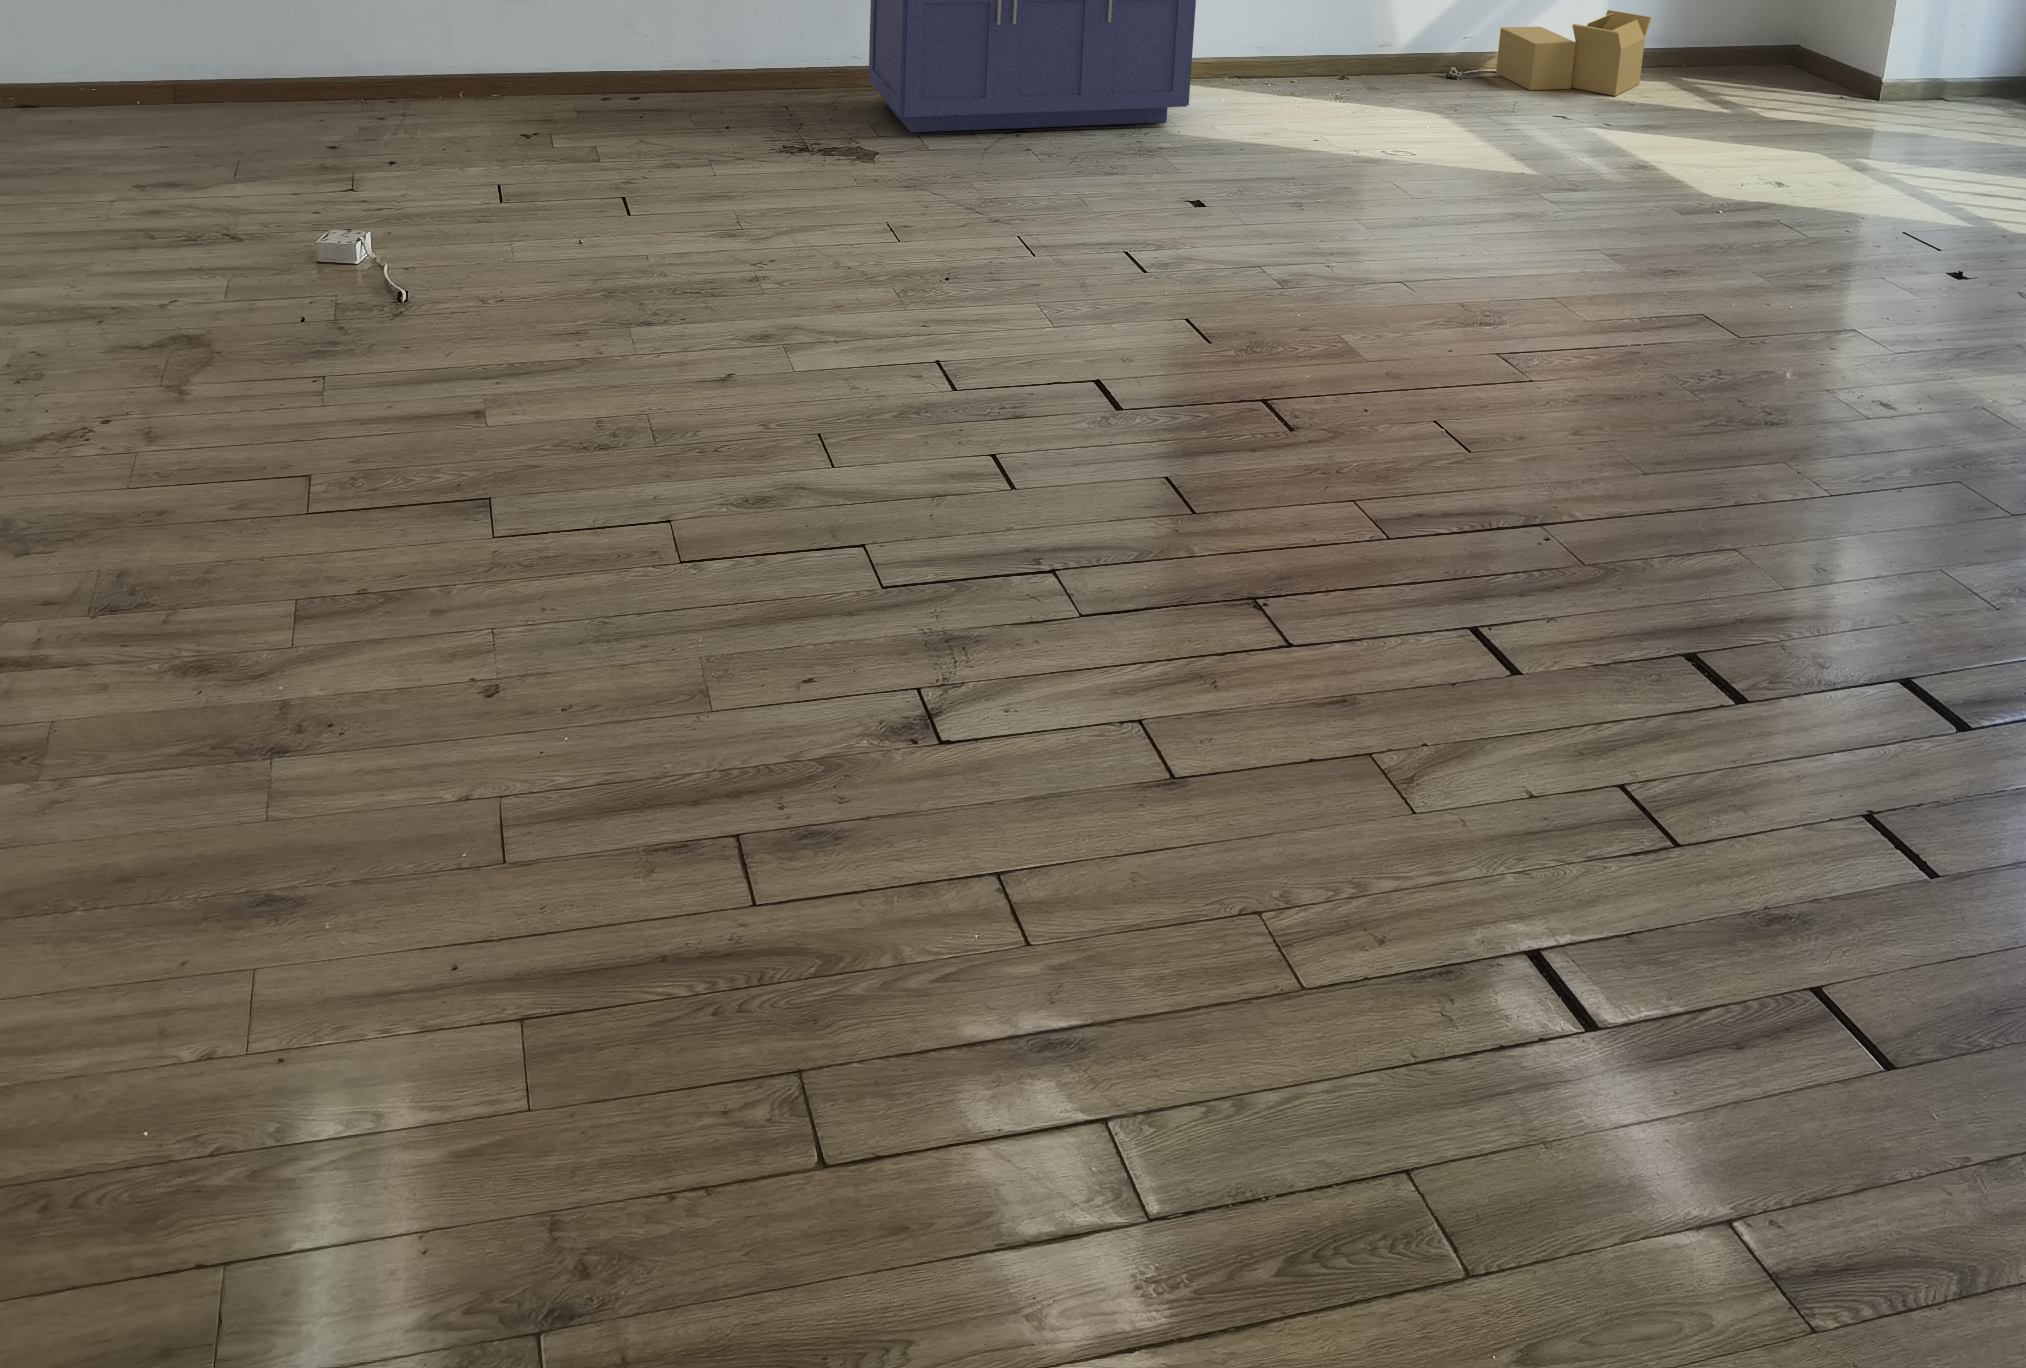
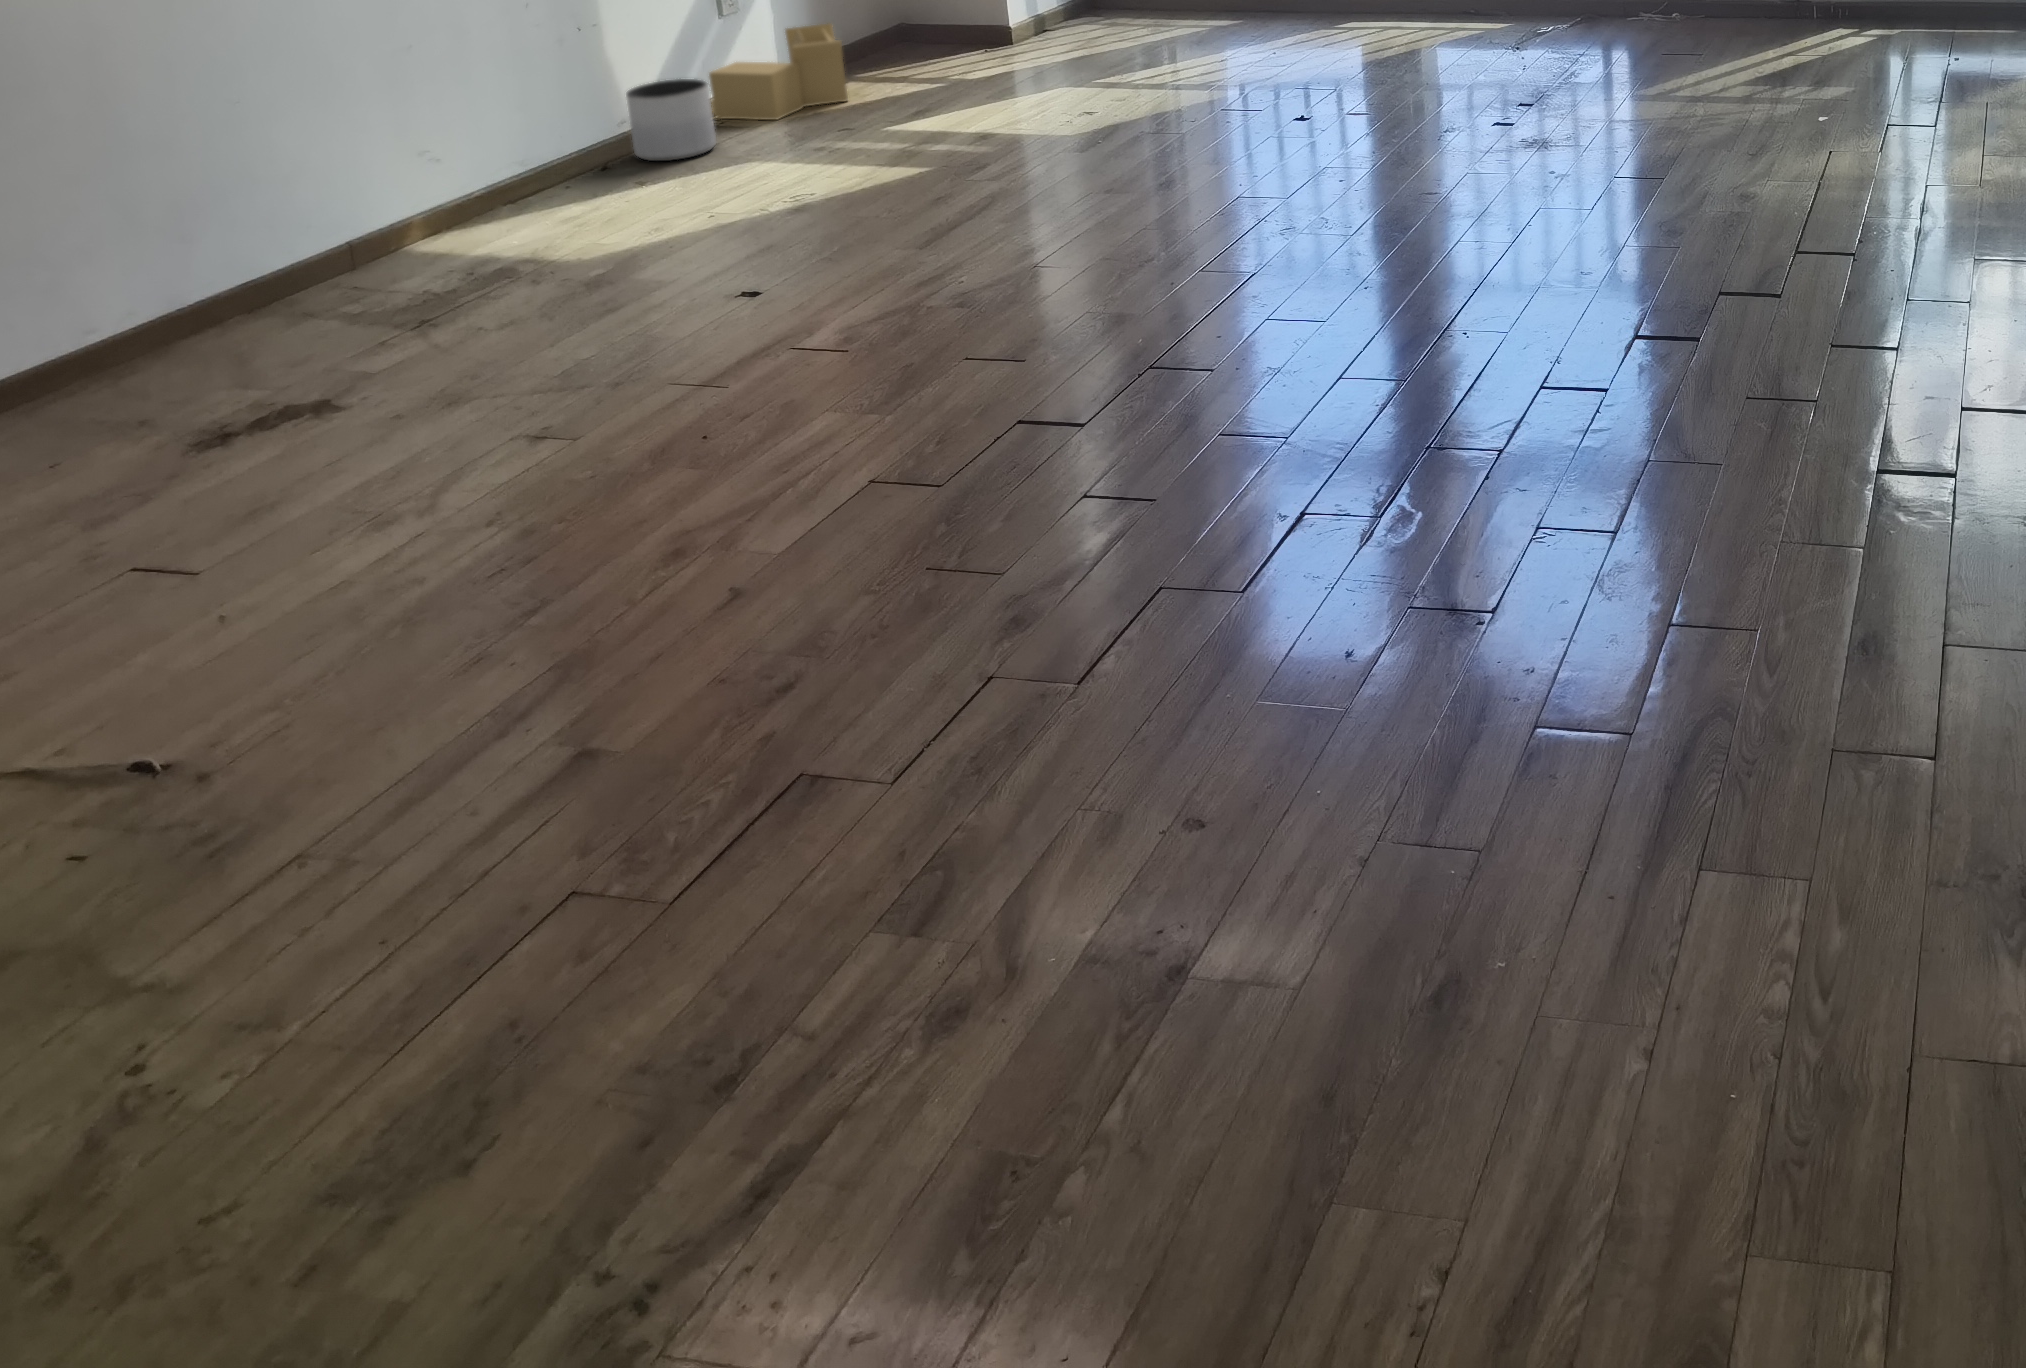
storage cabinet: present [868,0,1196,132] -> none [90,42,574,374]
planter: none [1376,16,1453,94] -> present [626,79,716,161]

